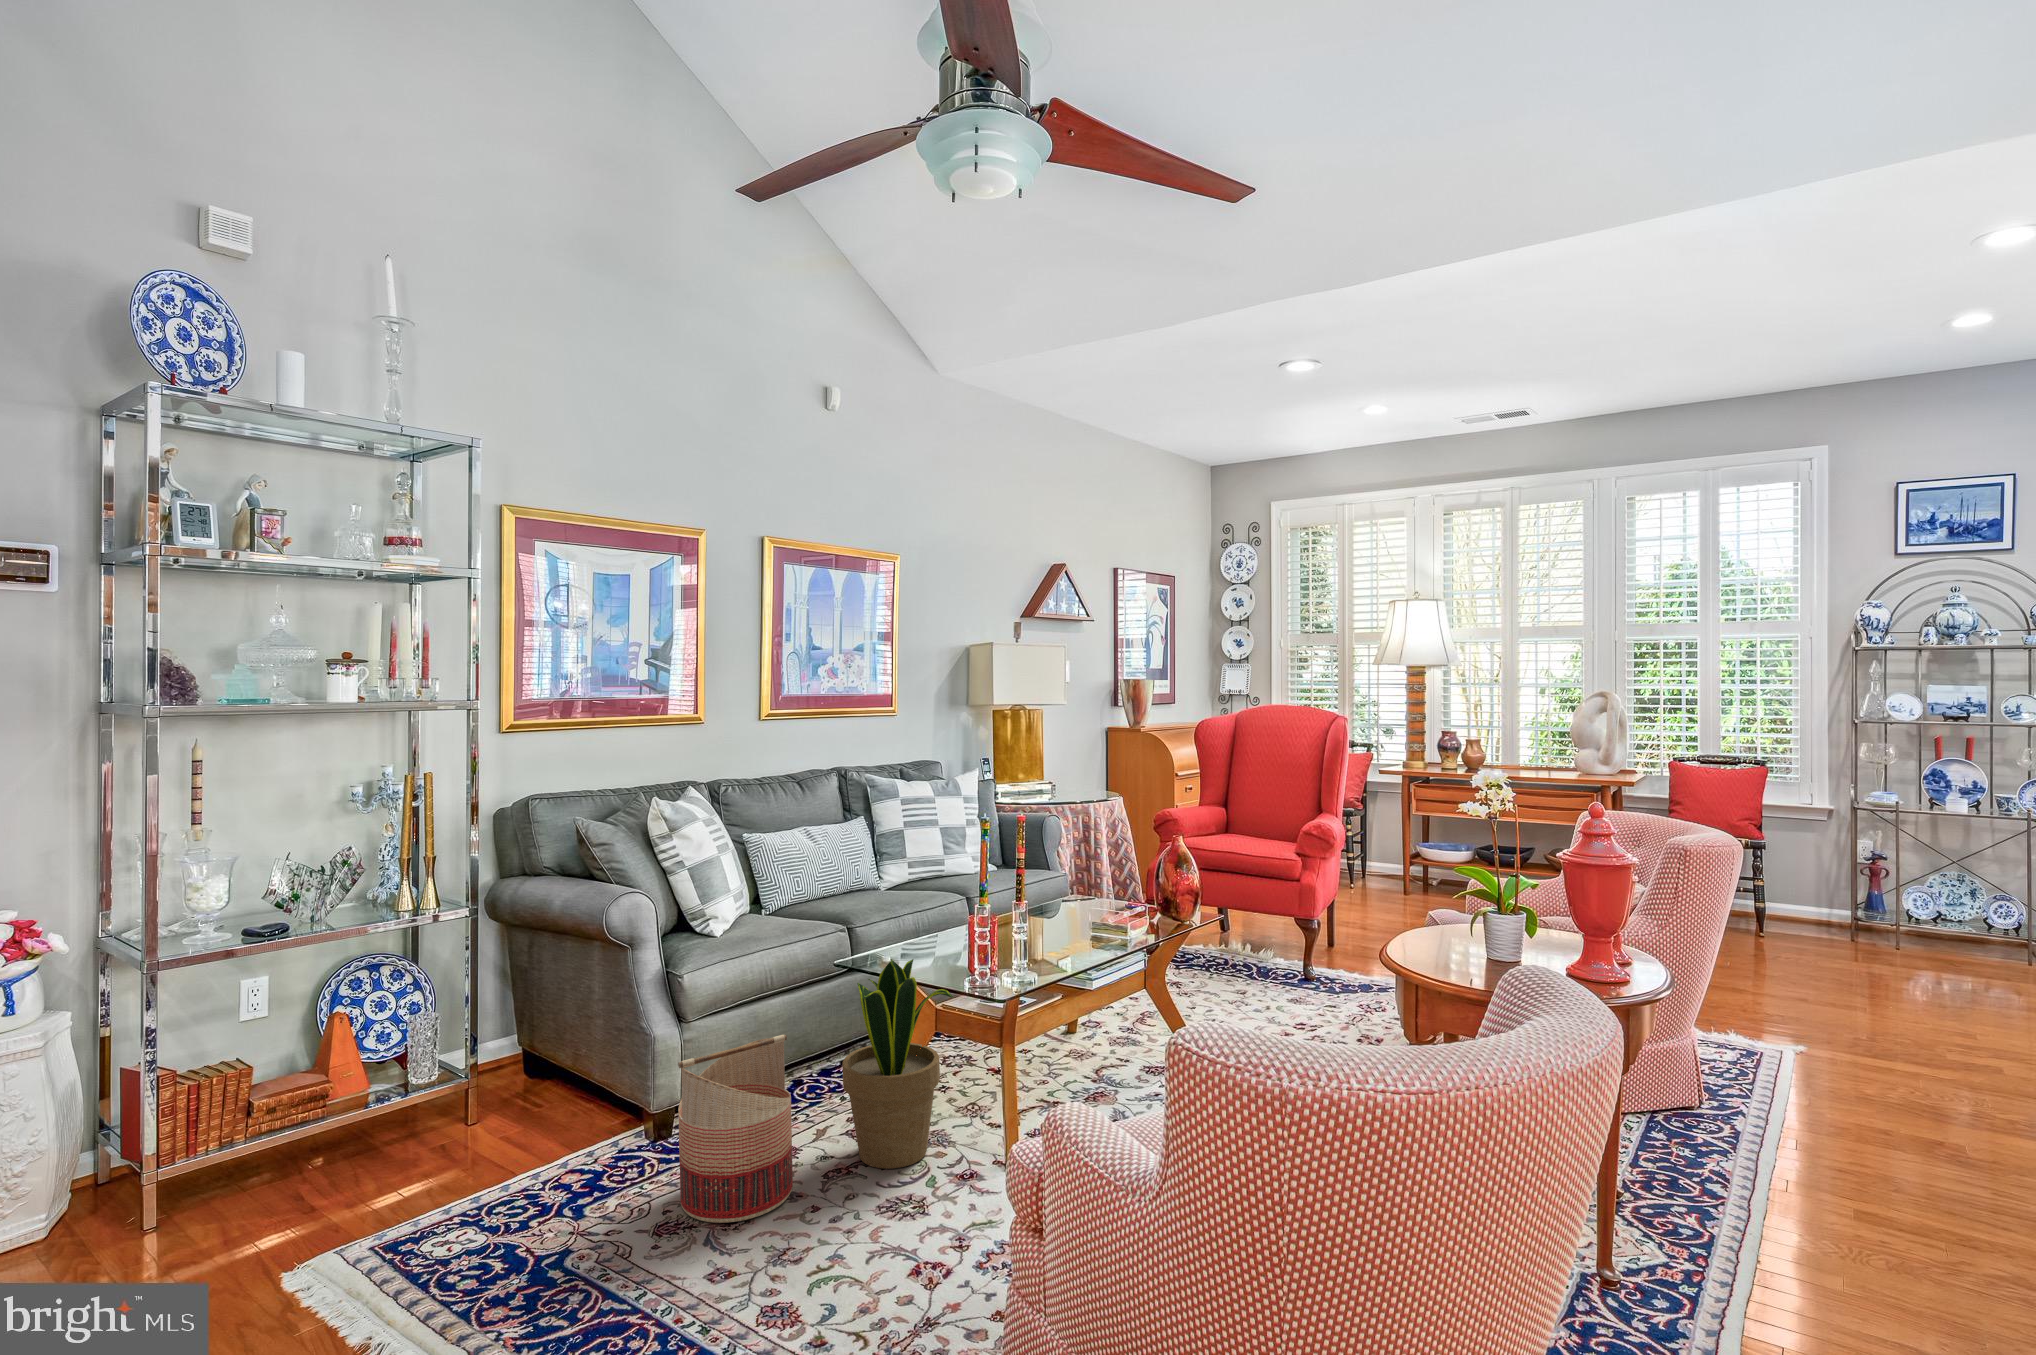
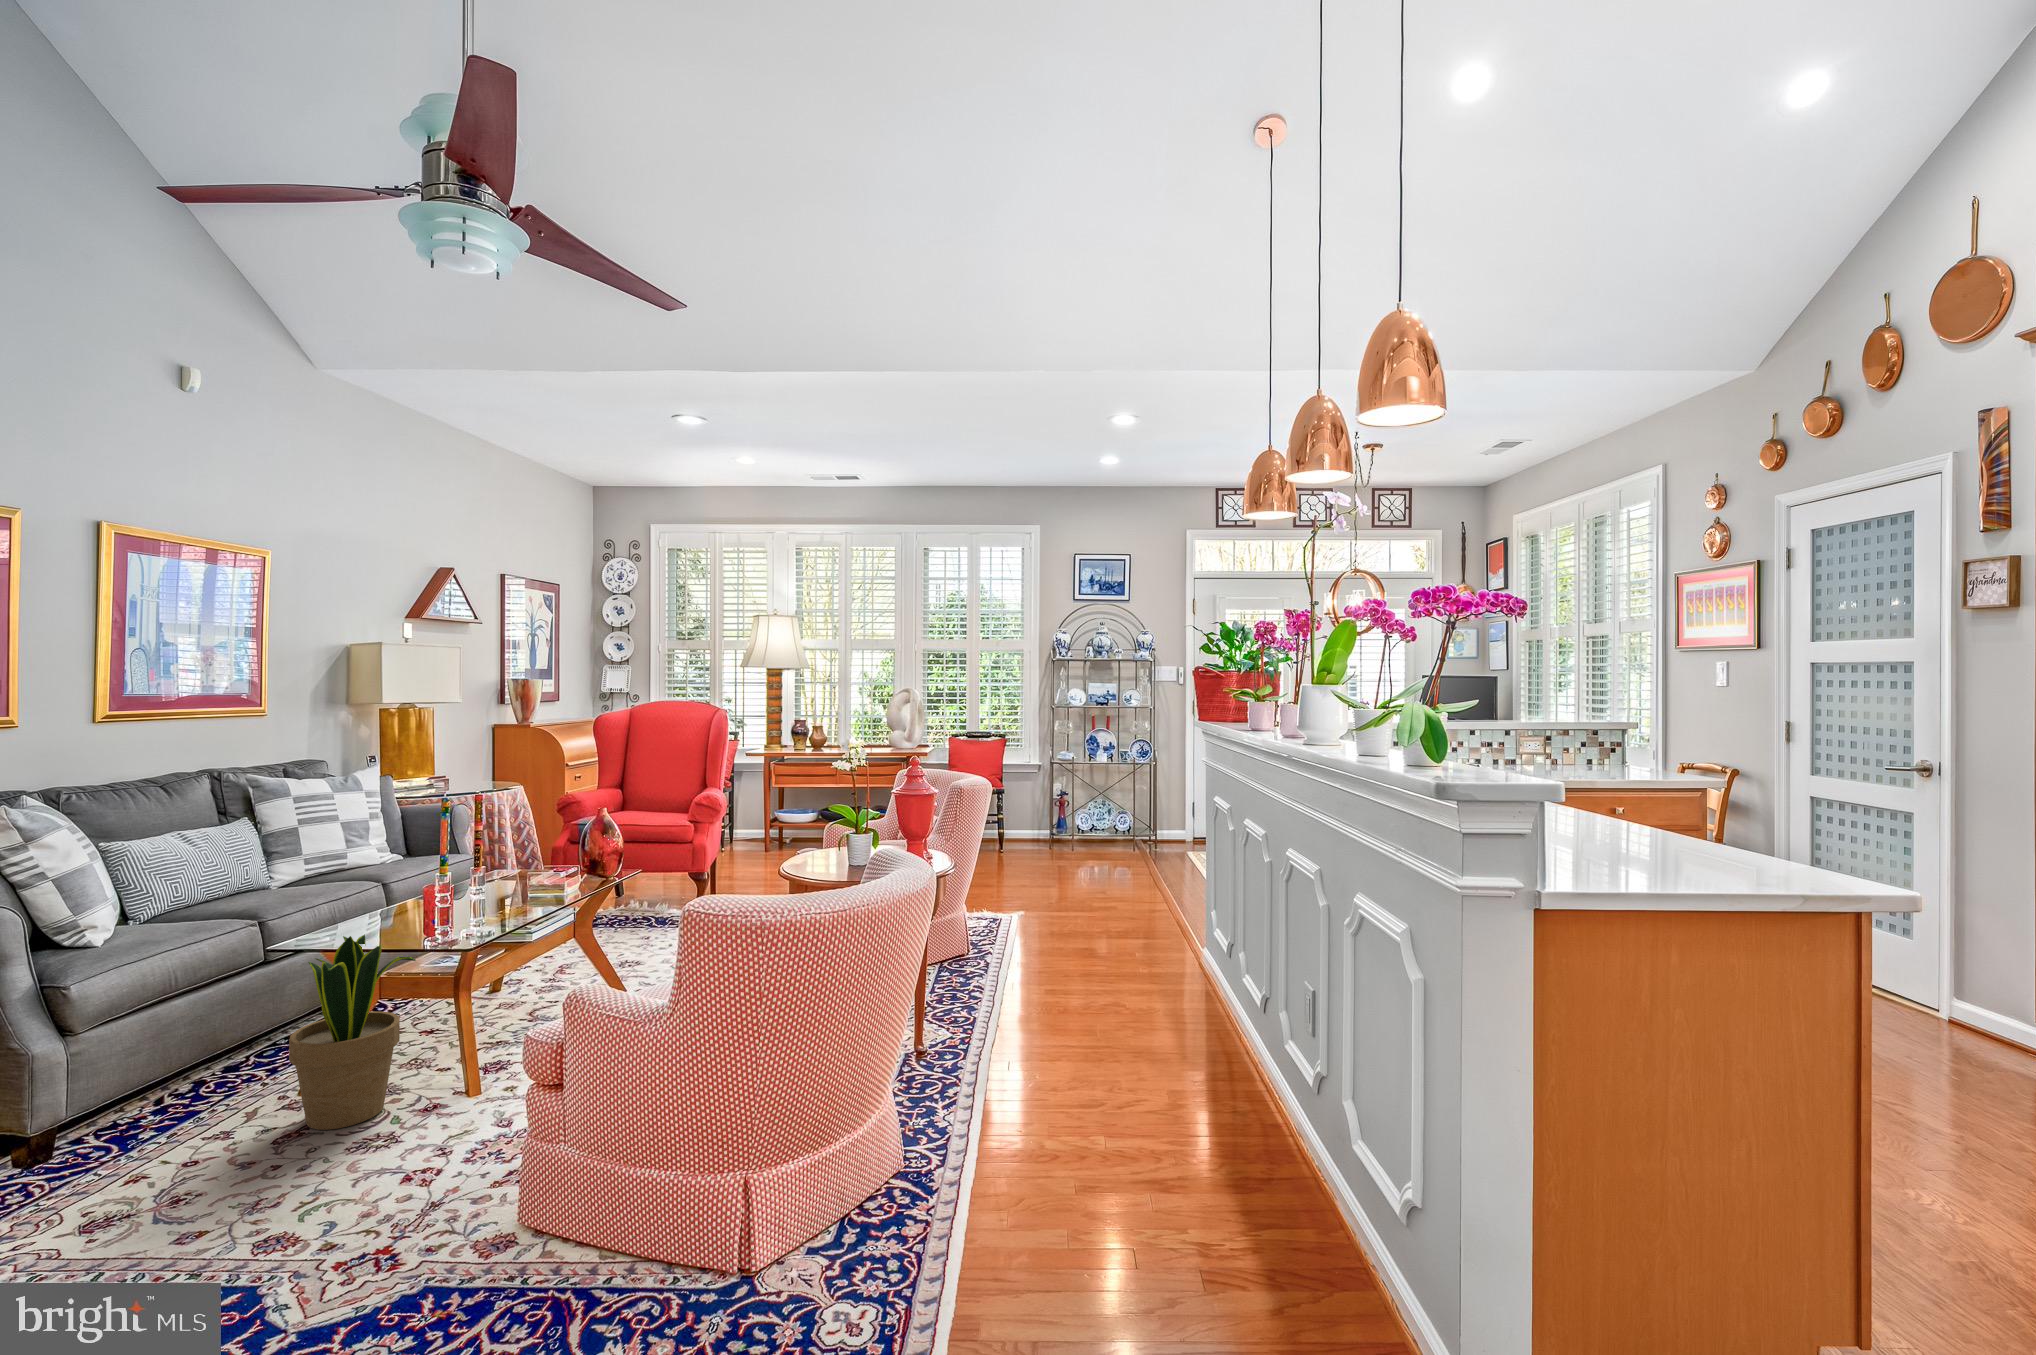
basket: present [678,1035,793,1223] -> none [92,1021,240,1220]

